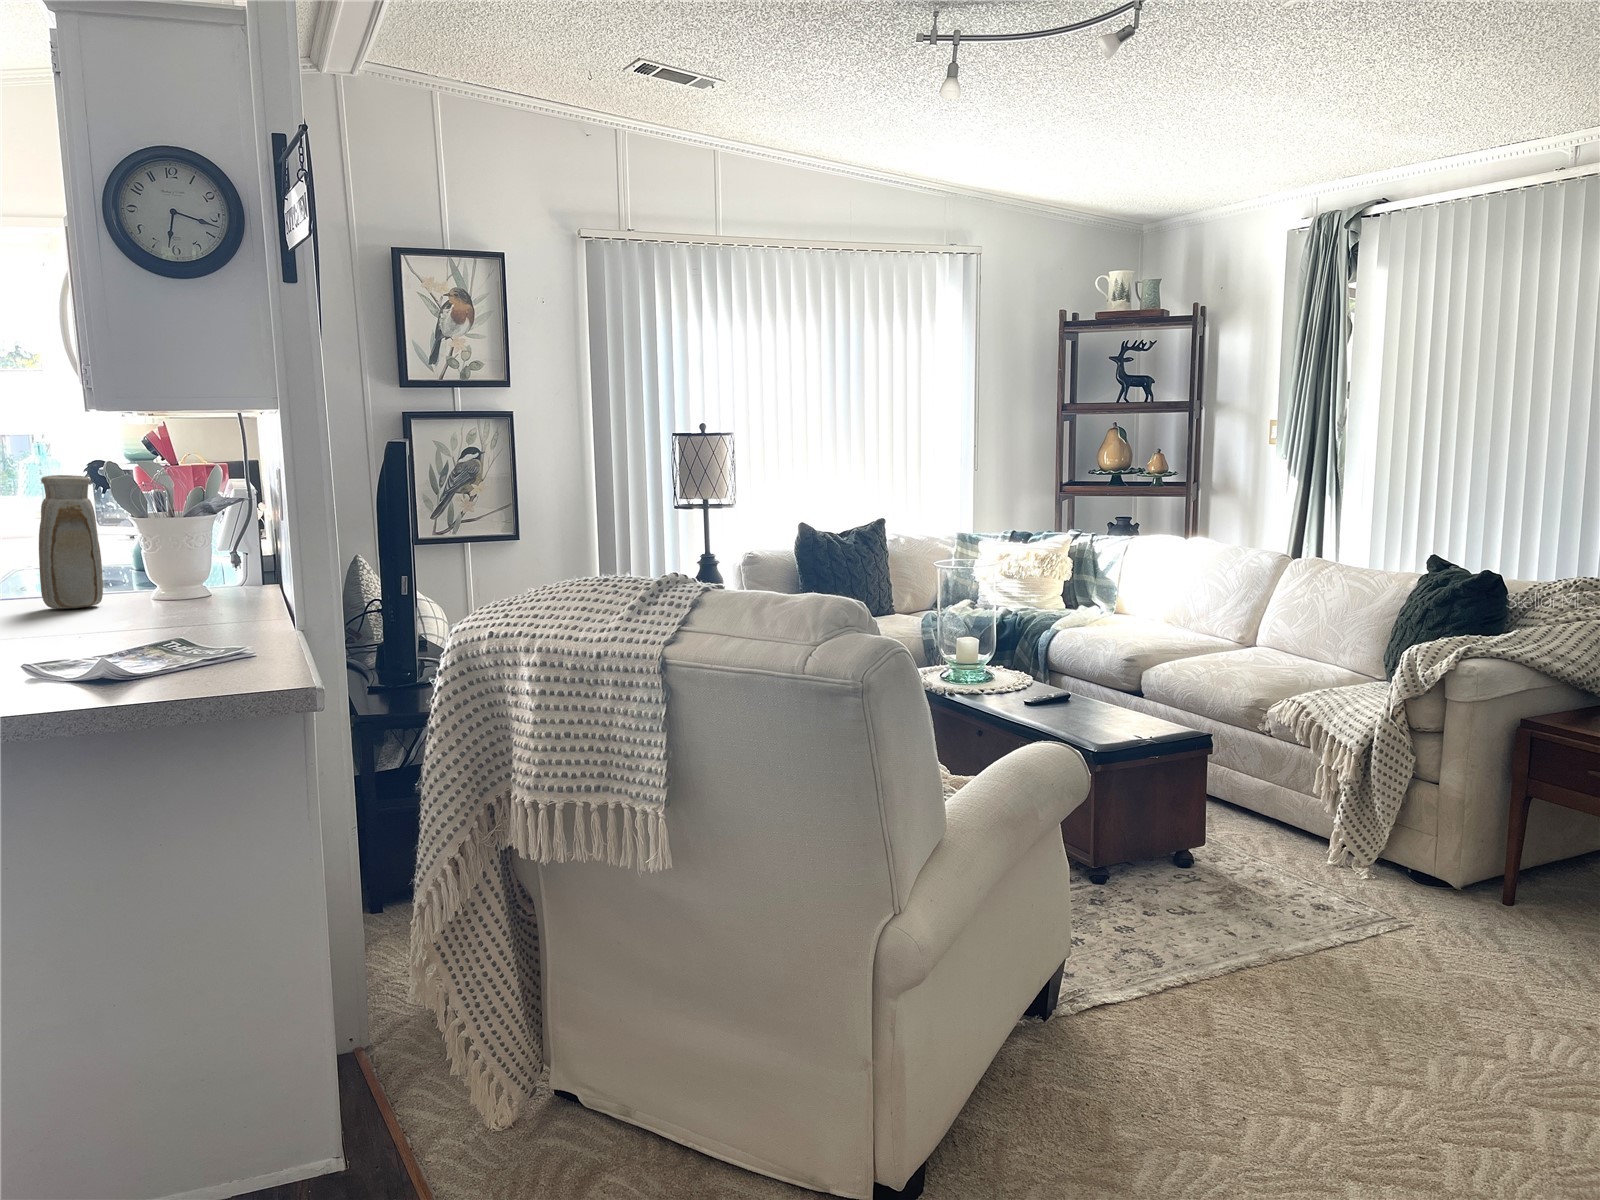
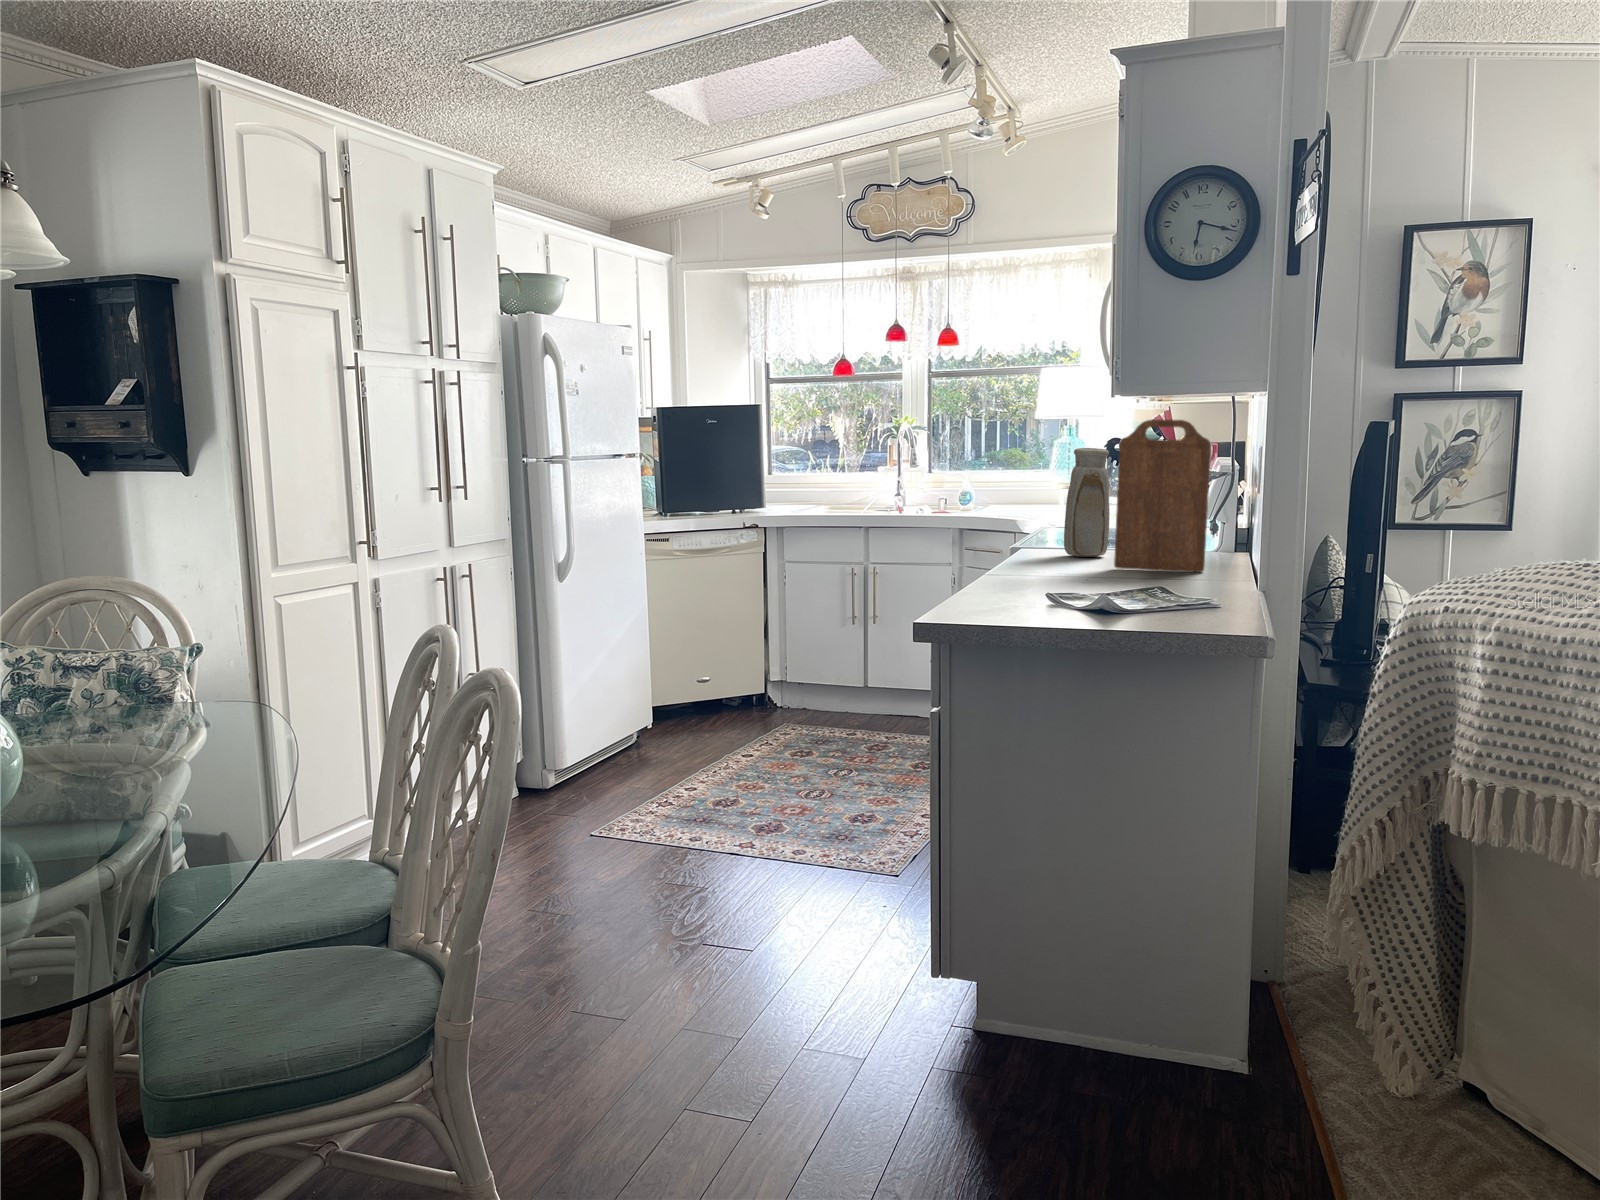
cutting board: none [102,441,229,620] -> present [1114,420,1211,572]

